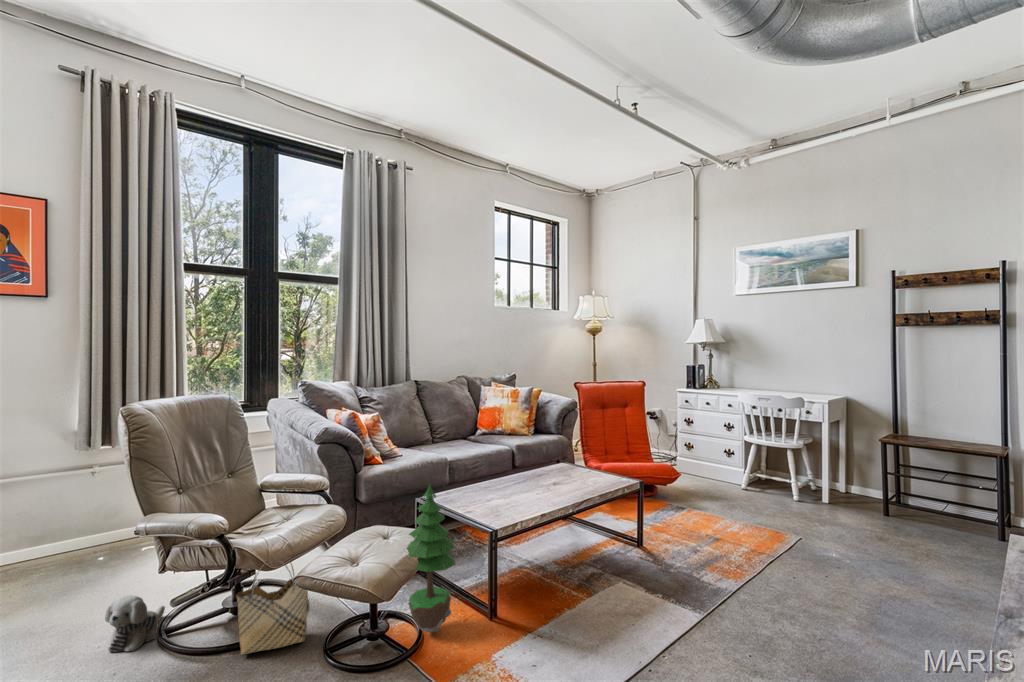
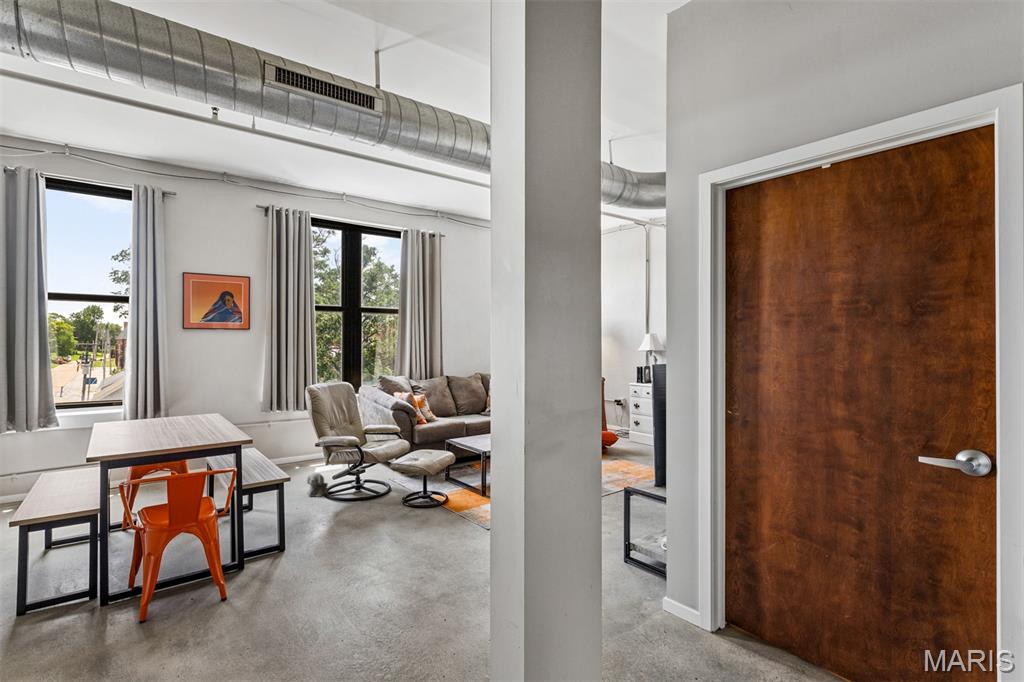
potted tree: present [406,485,456,632] -> none [440,424,466,495]
woven basket: present [236,562,308,655] -> none [365,454,397,498]

